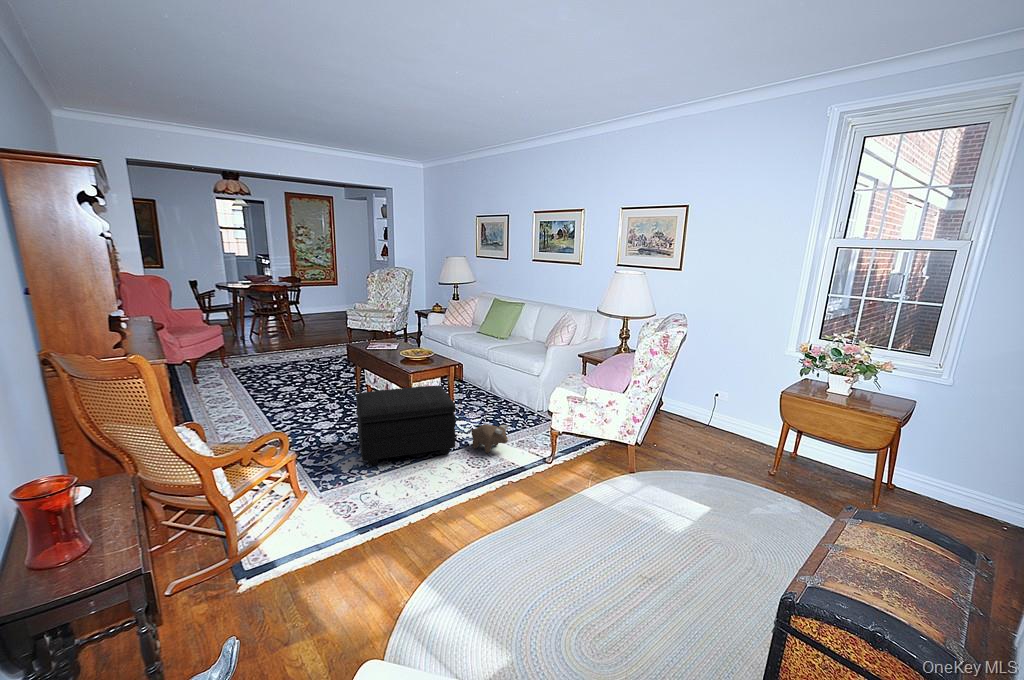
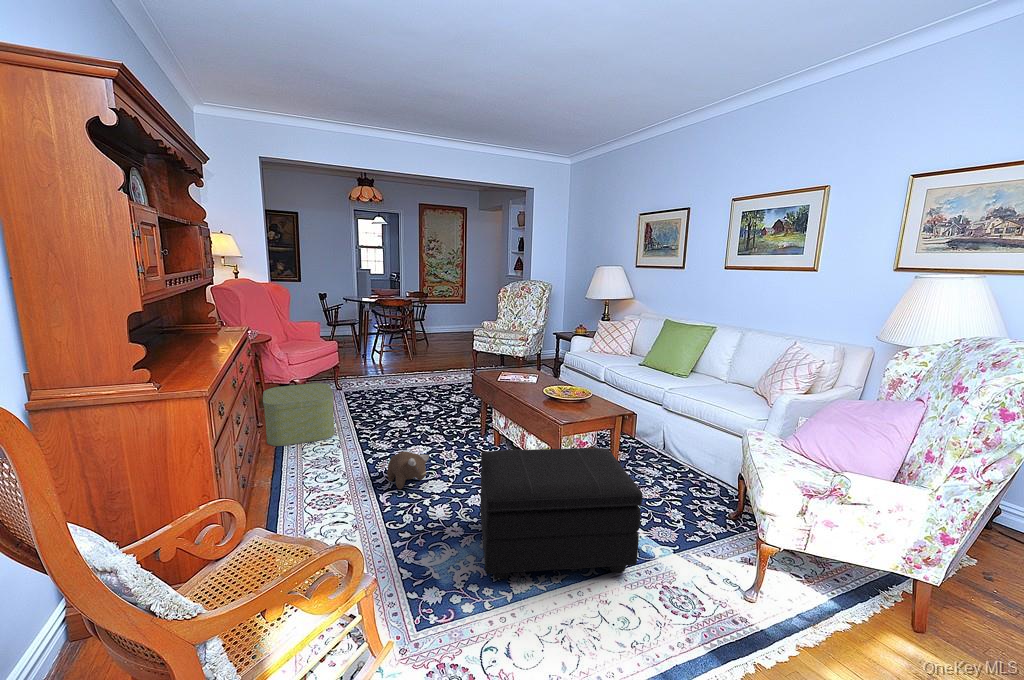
storage box: none [164,361,233,412] -> present [263,383,335,446]
plush toy: present [471,424,509,453] -> present [387,451,429,489]

